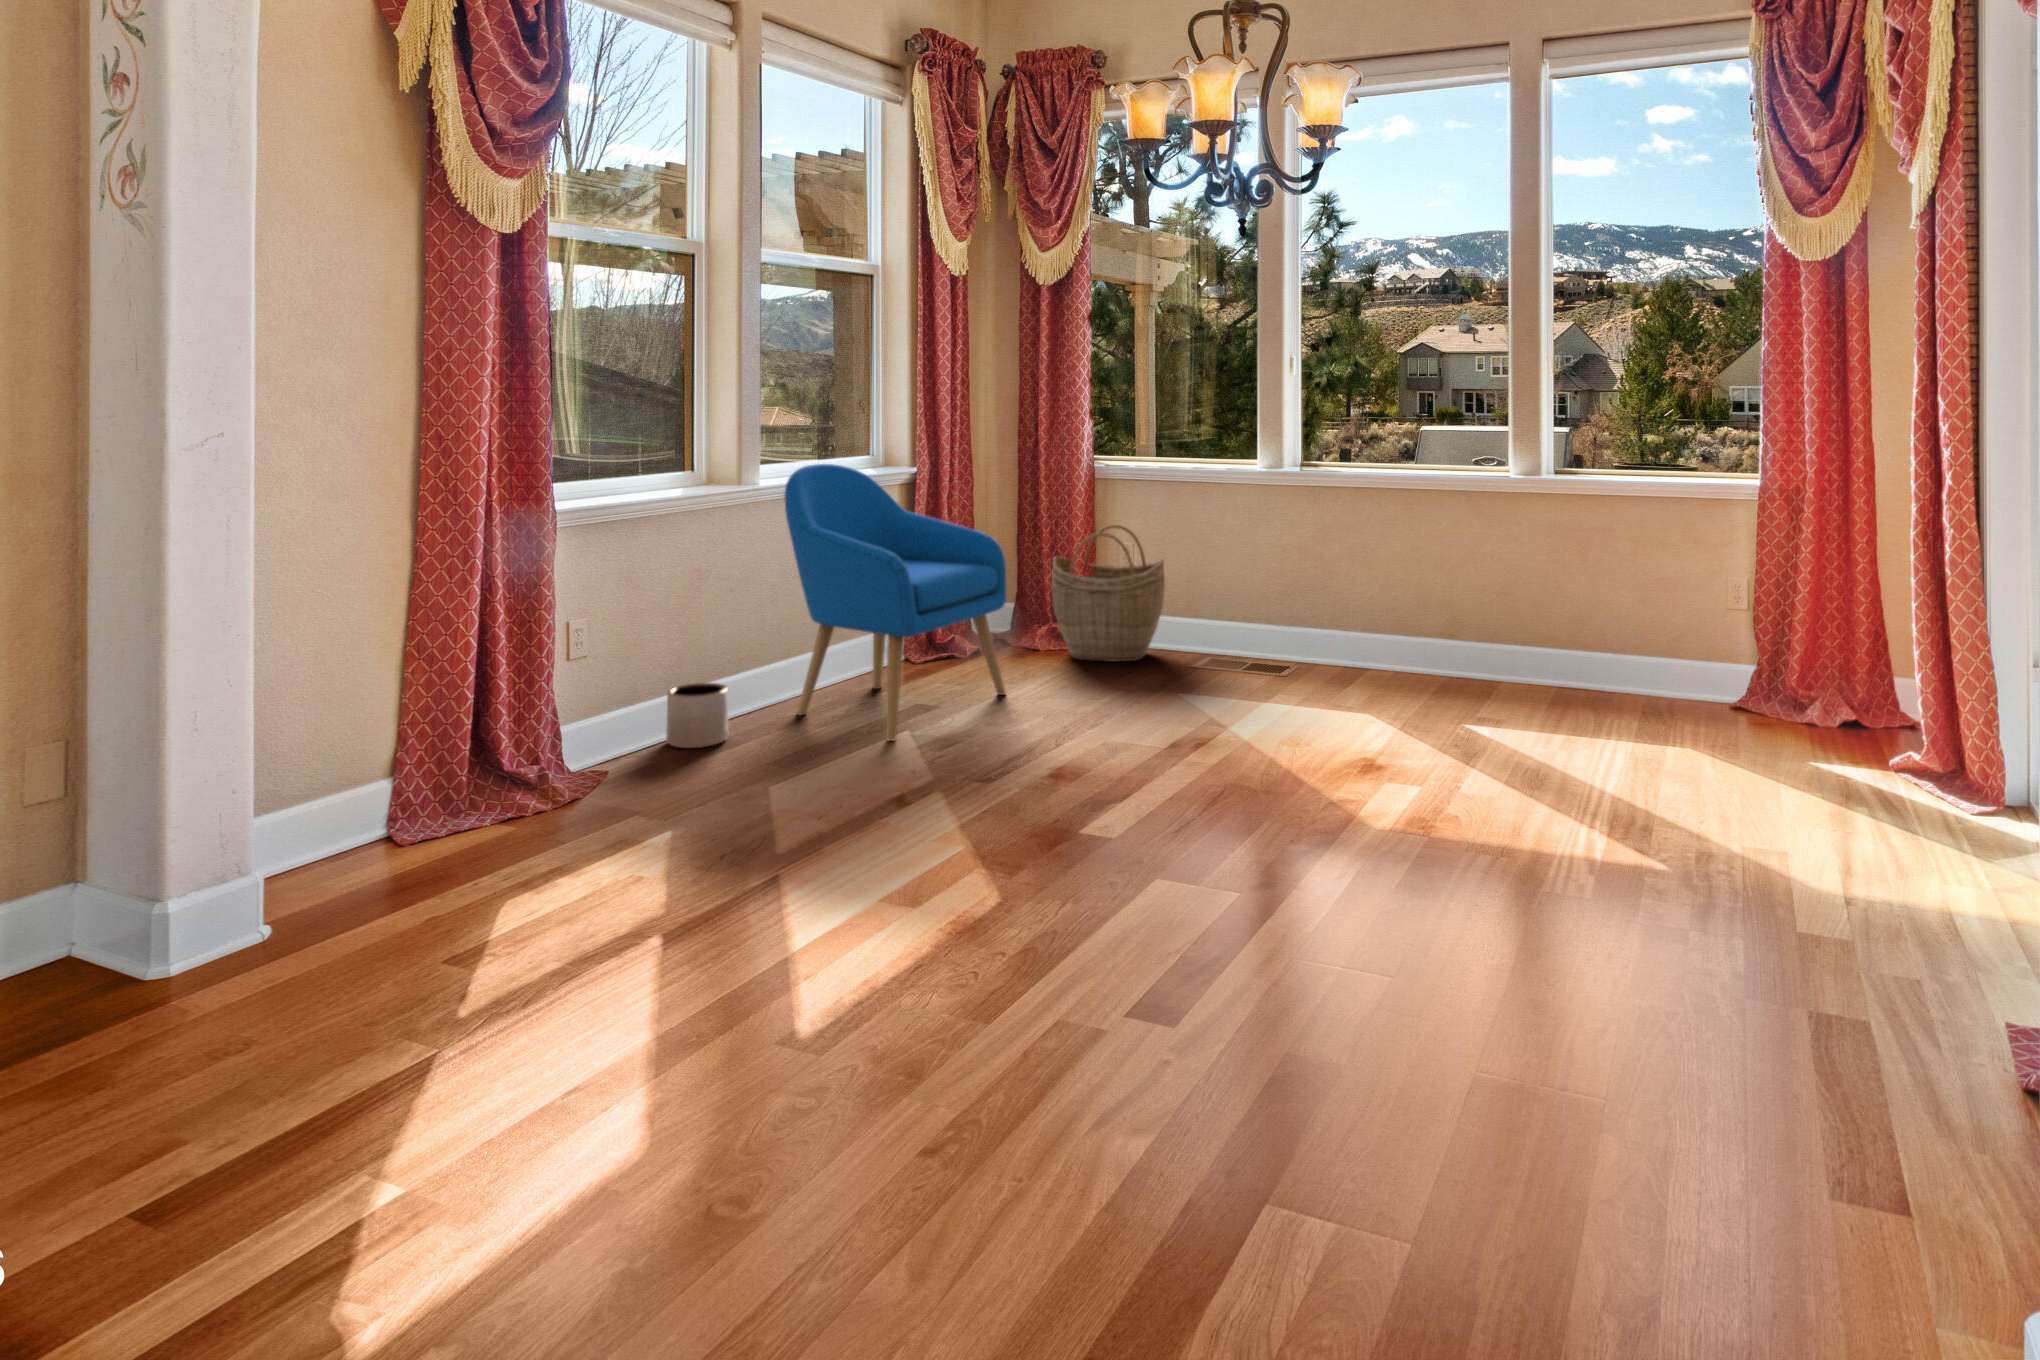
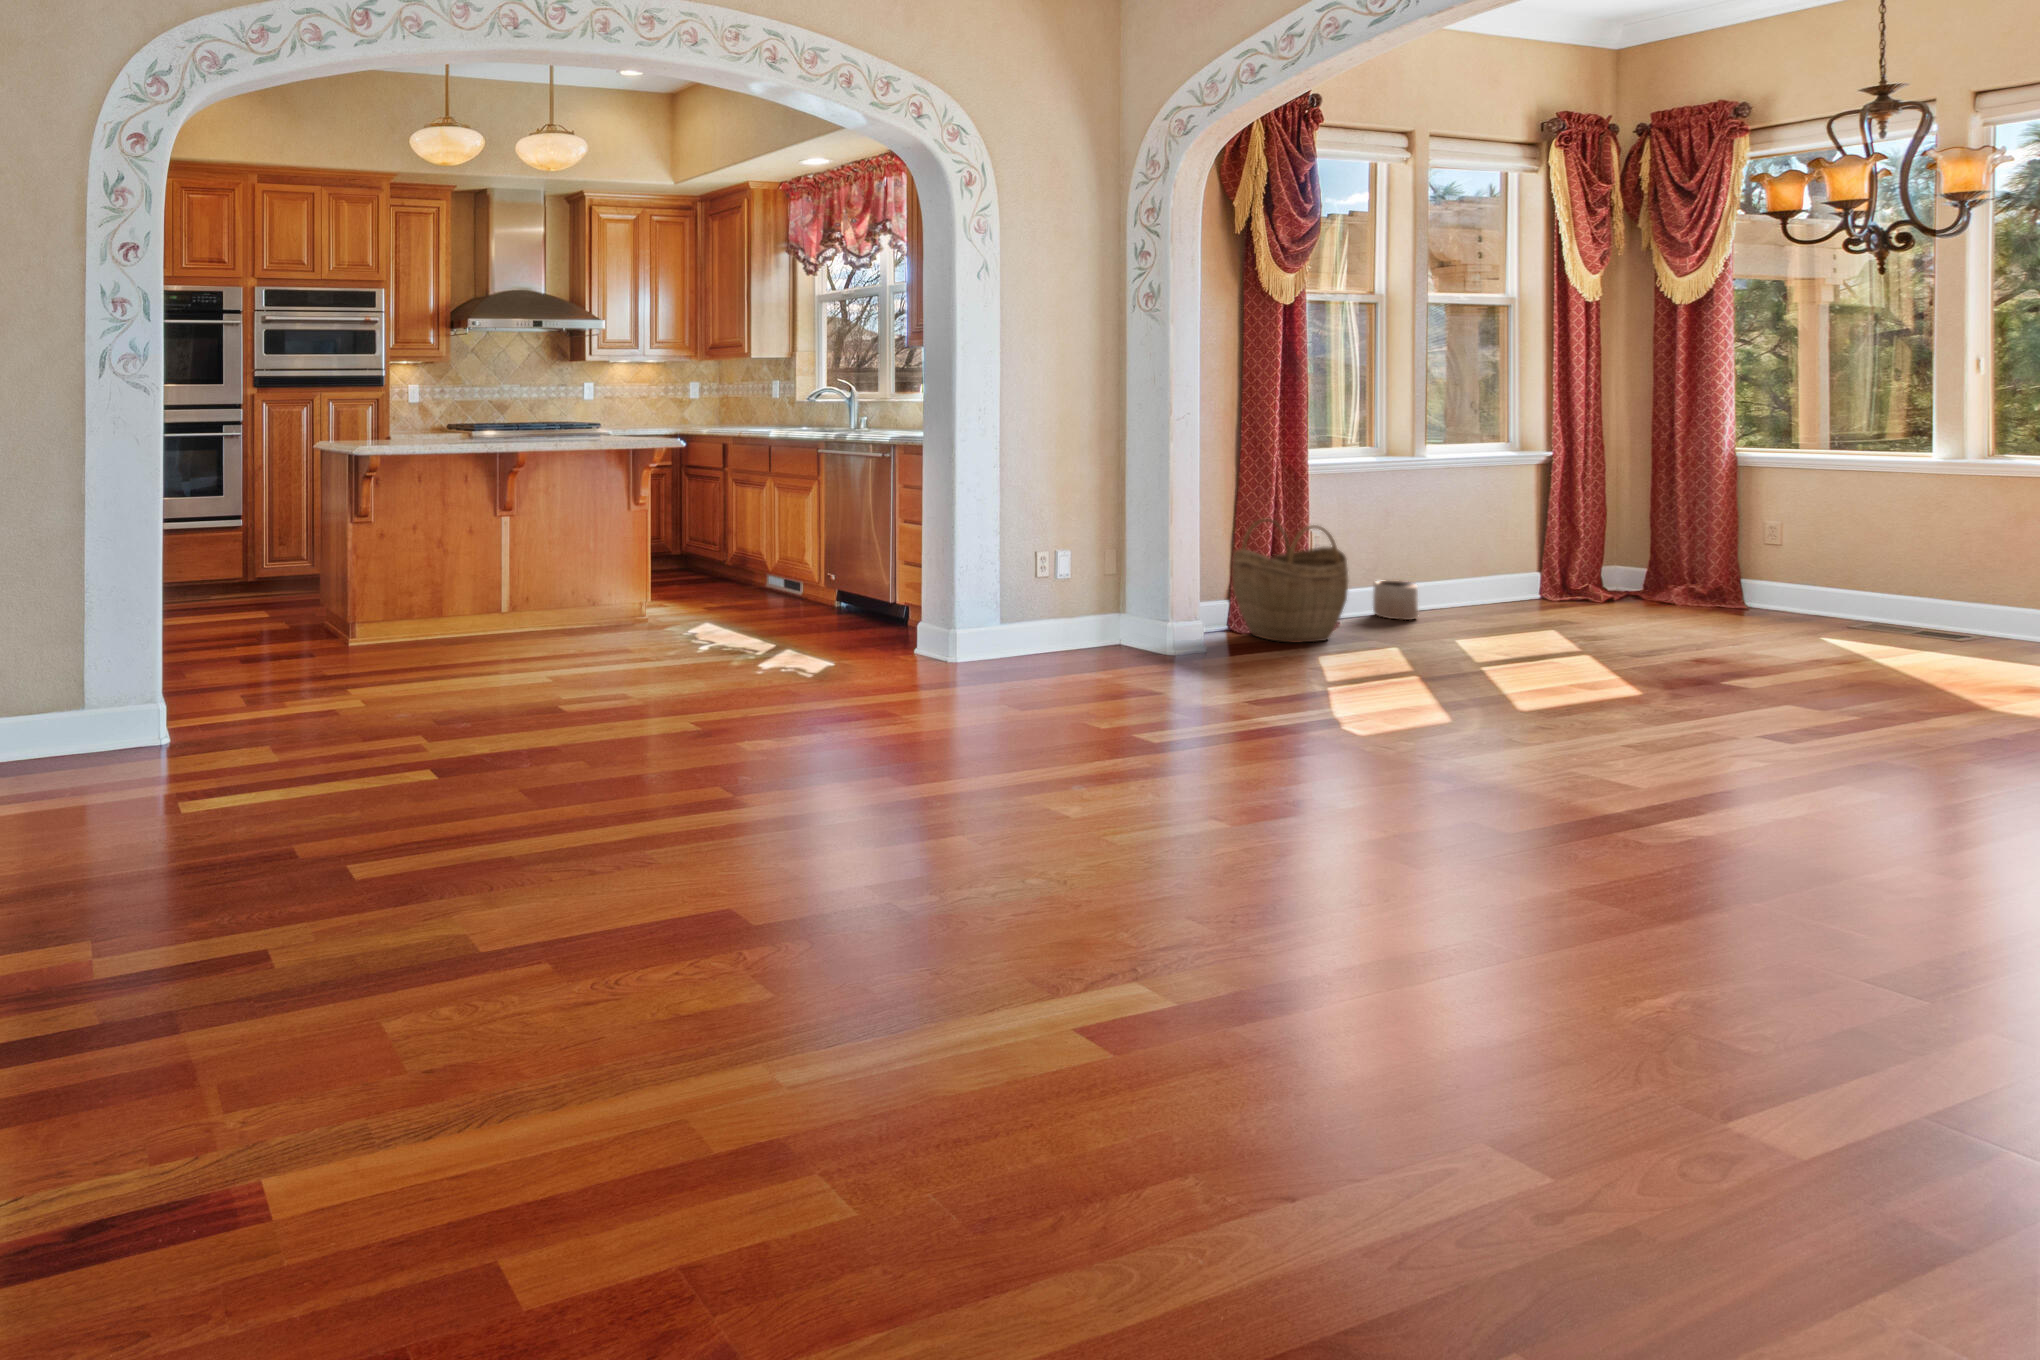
armchair: present [784,464,1006,741] -> none [1452,444,1651,634]
woven basket: present [1052,525,1165,661] -> present [1232,519,1348,642]

